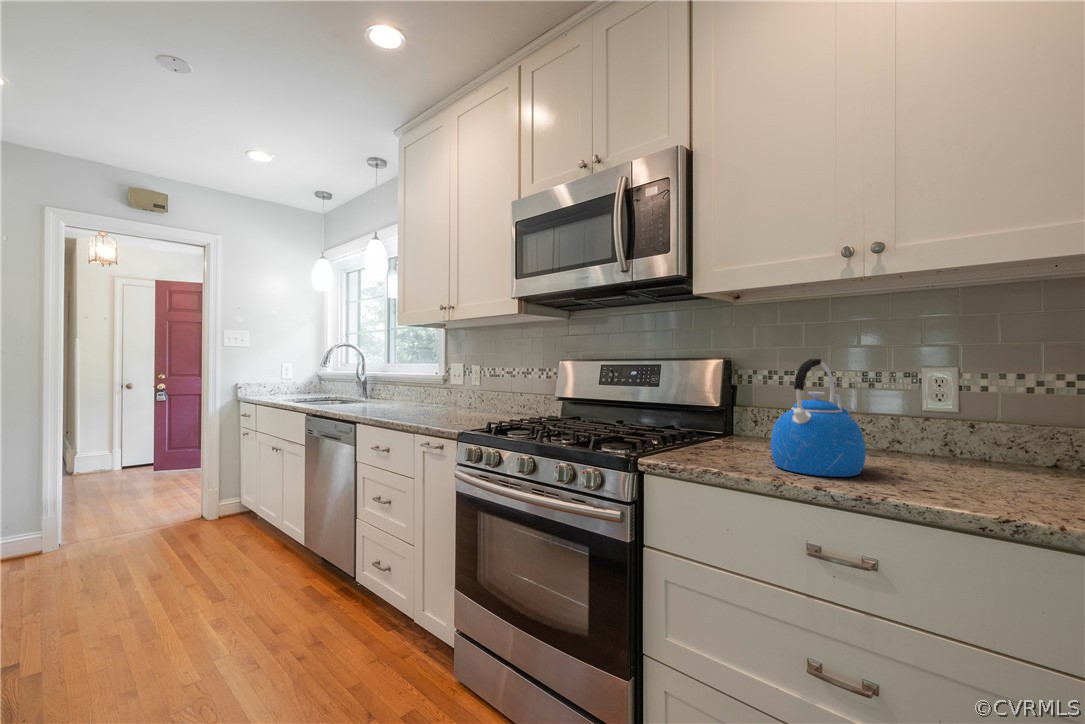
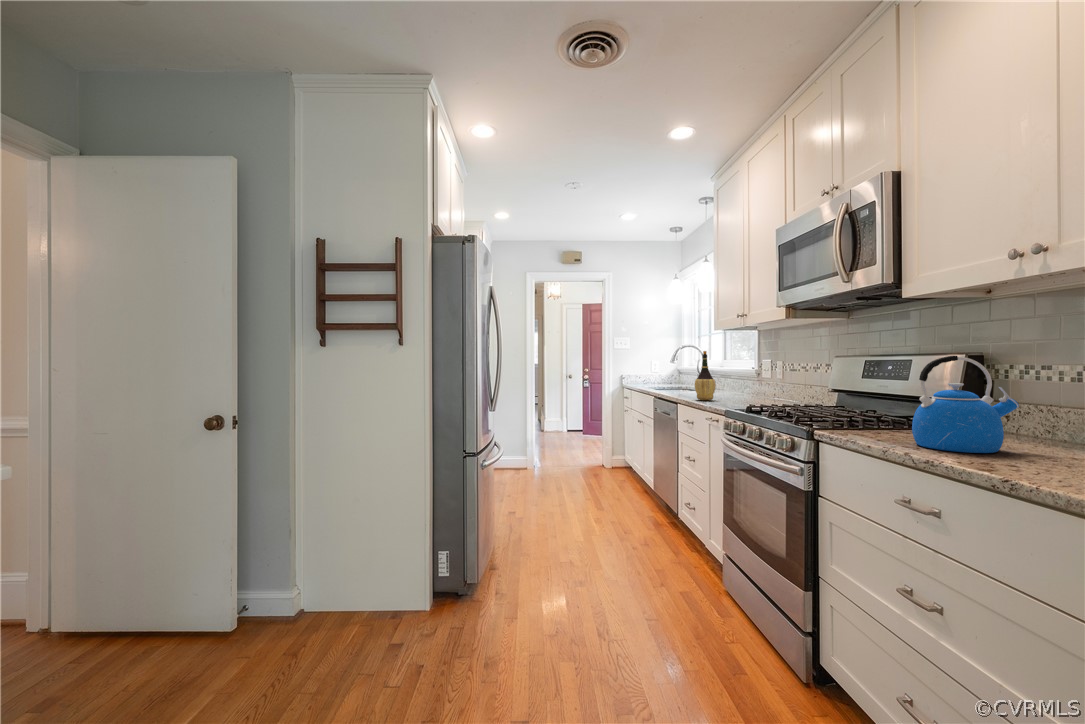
wine bottle: none [392,350,420,418] -> present [695,351,716,400]

